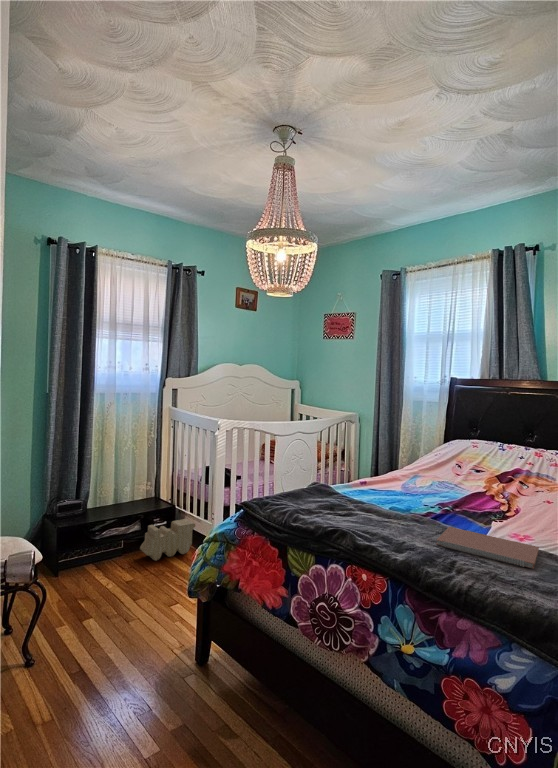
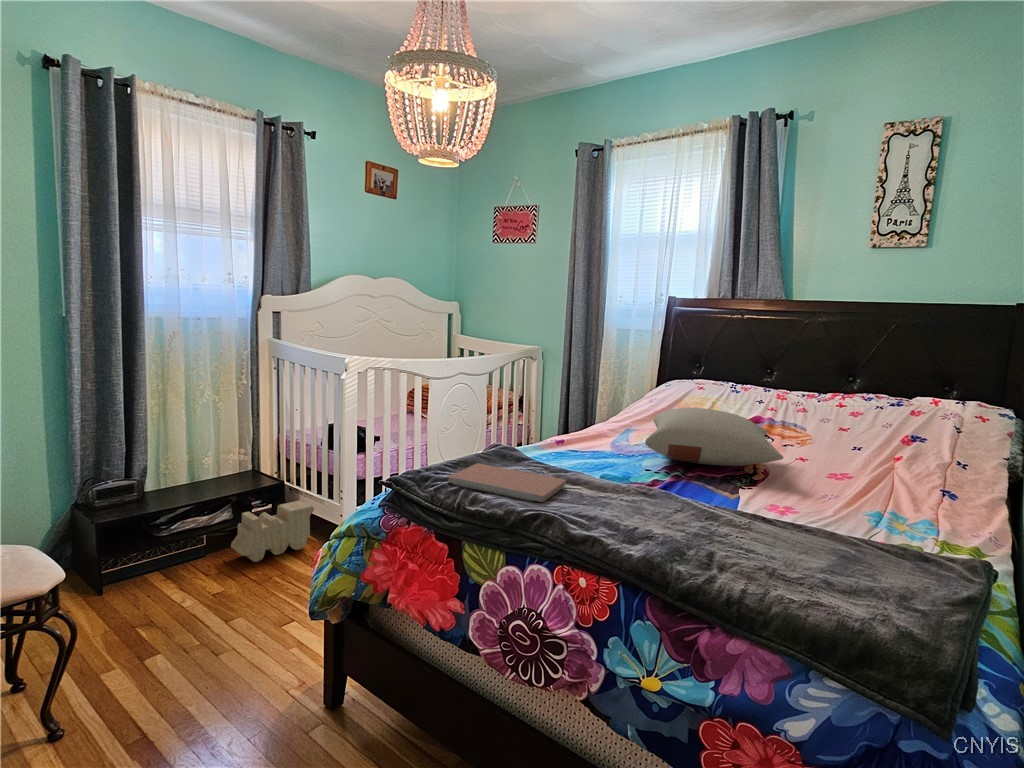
pillow: none [422,460,526,504] -> present [645,408,783,466]
notebook: present [436,527,539,569] -> present [448,463,566,502]

